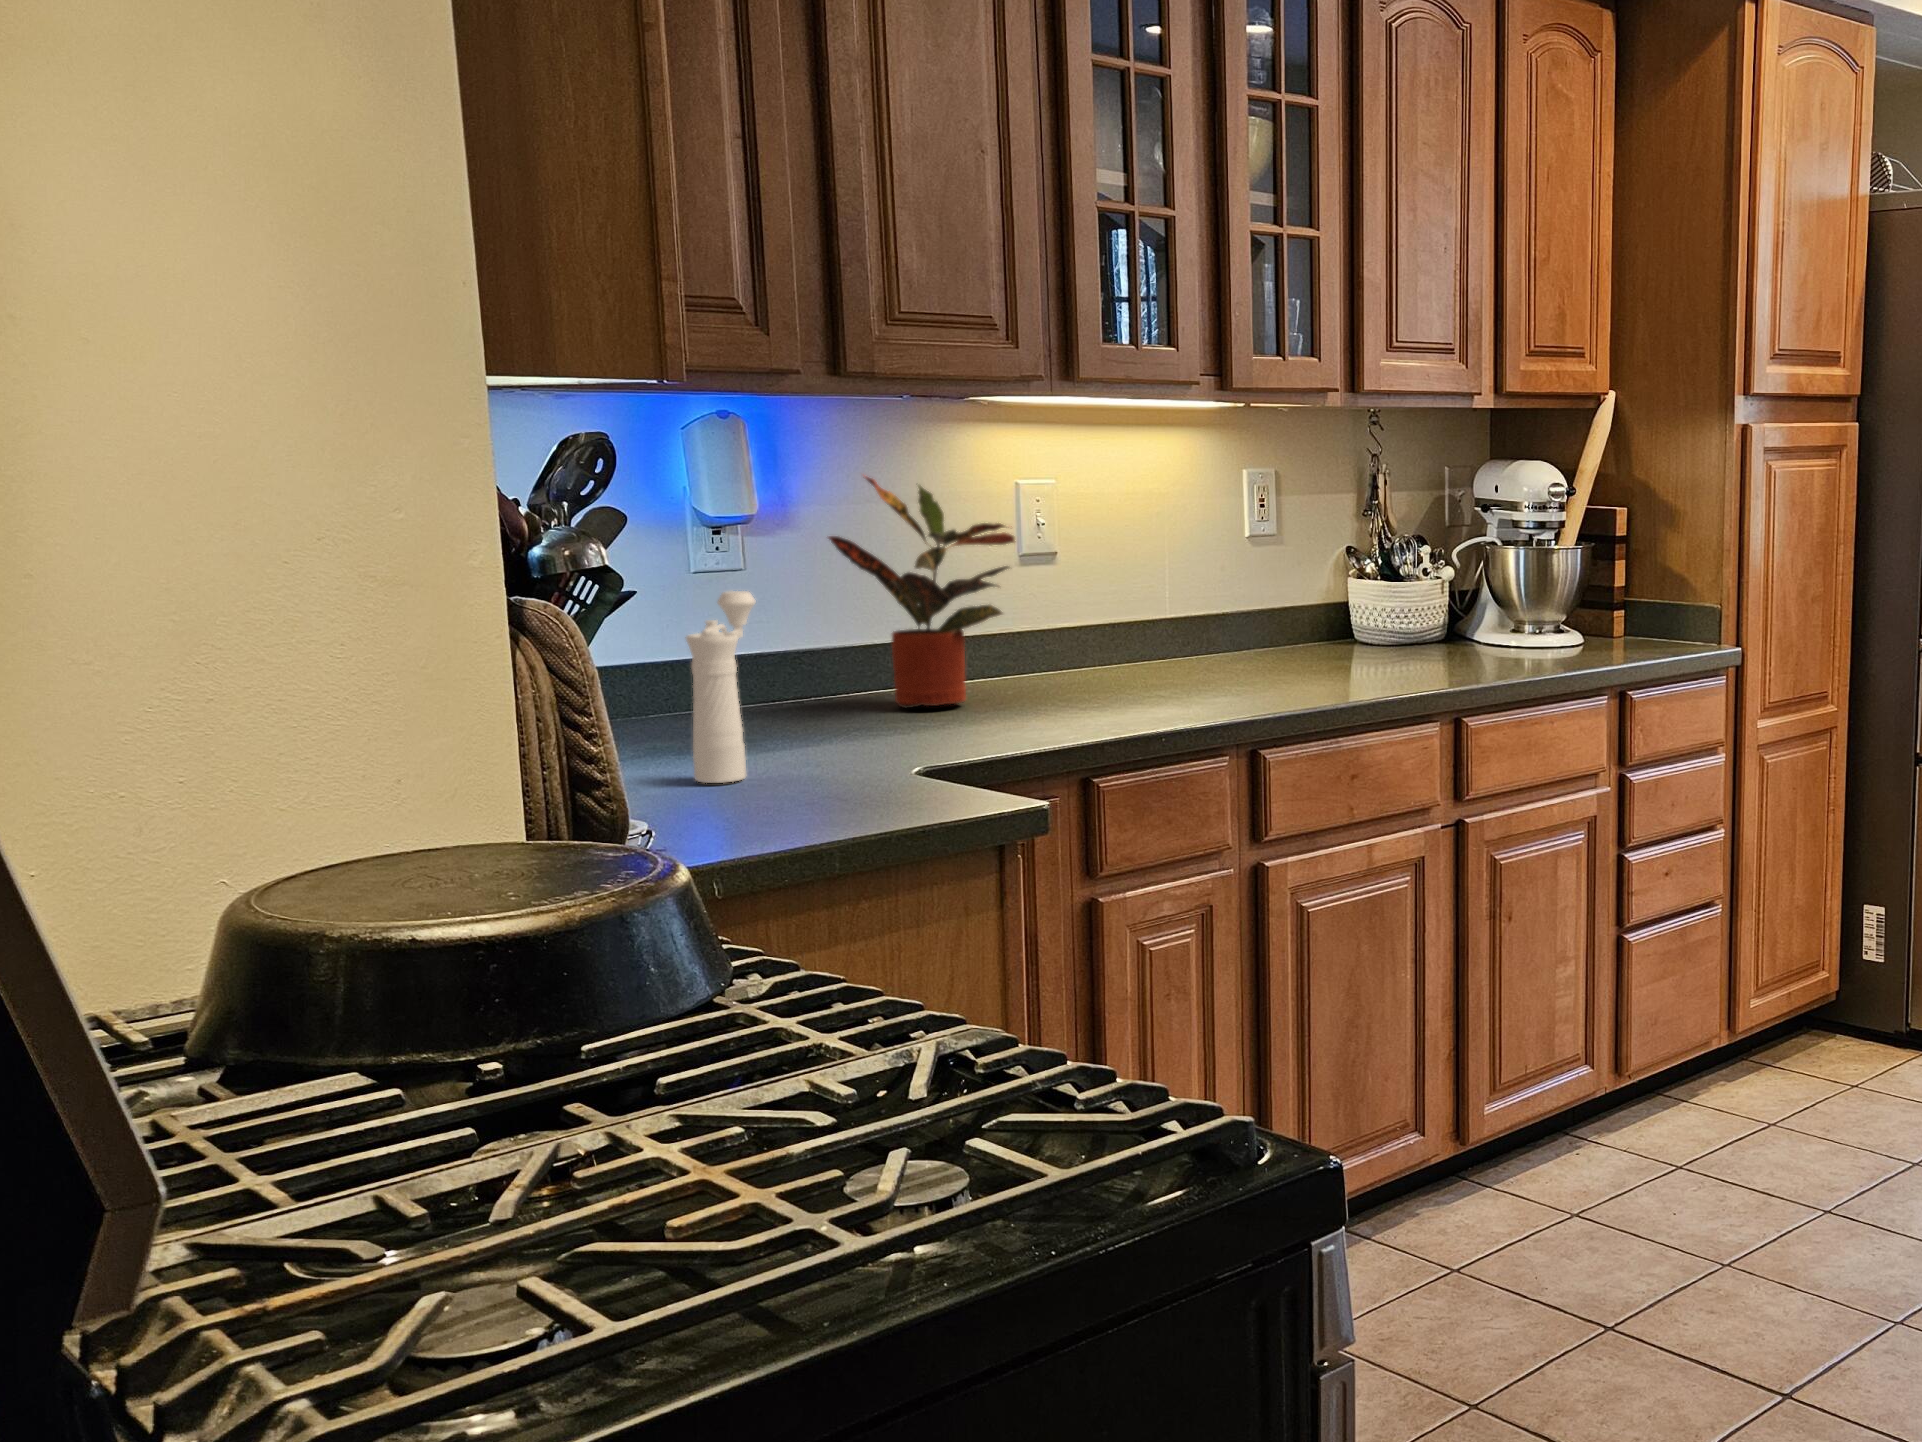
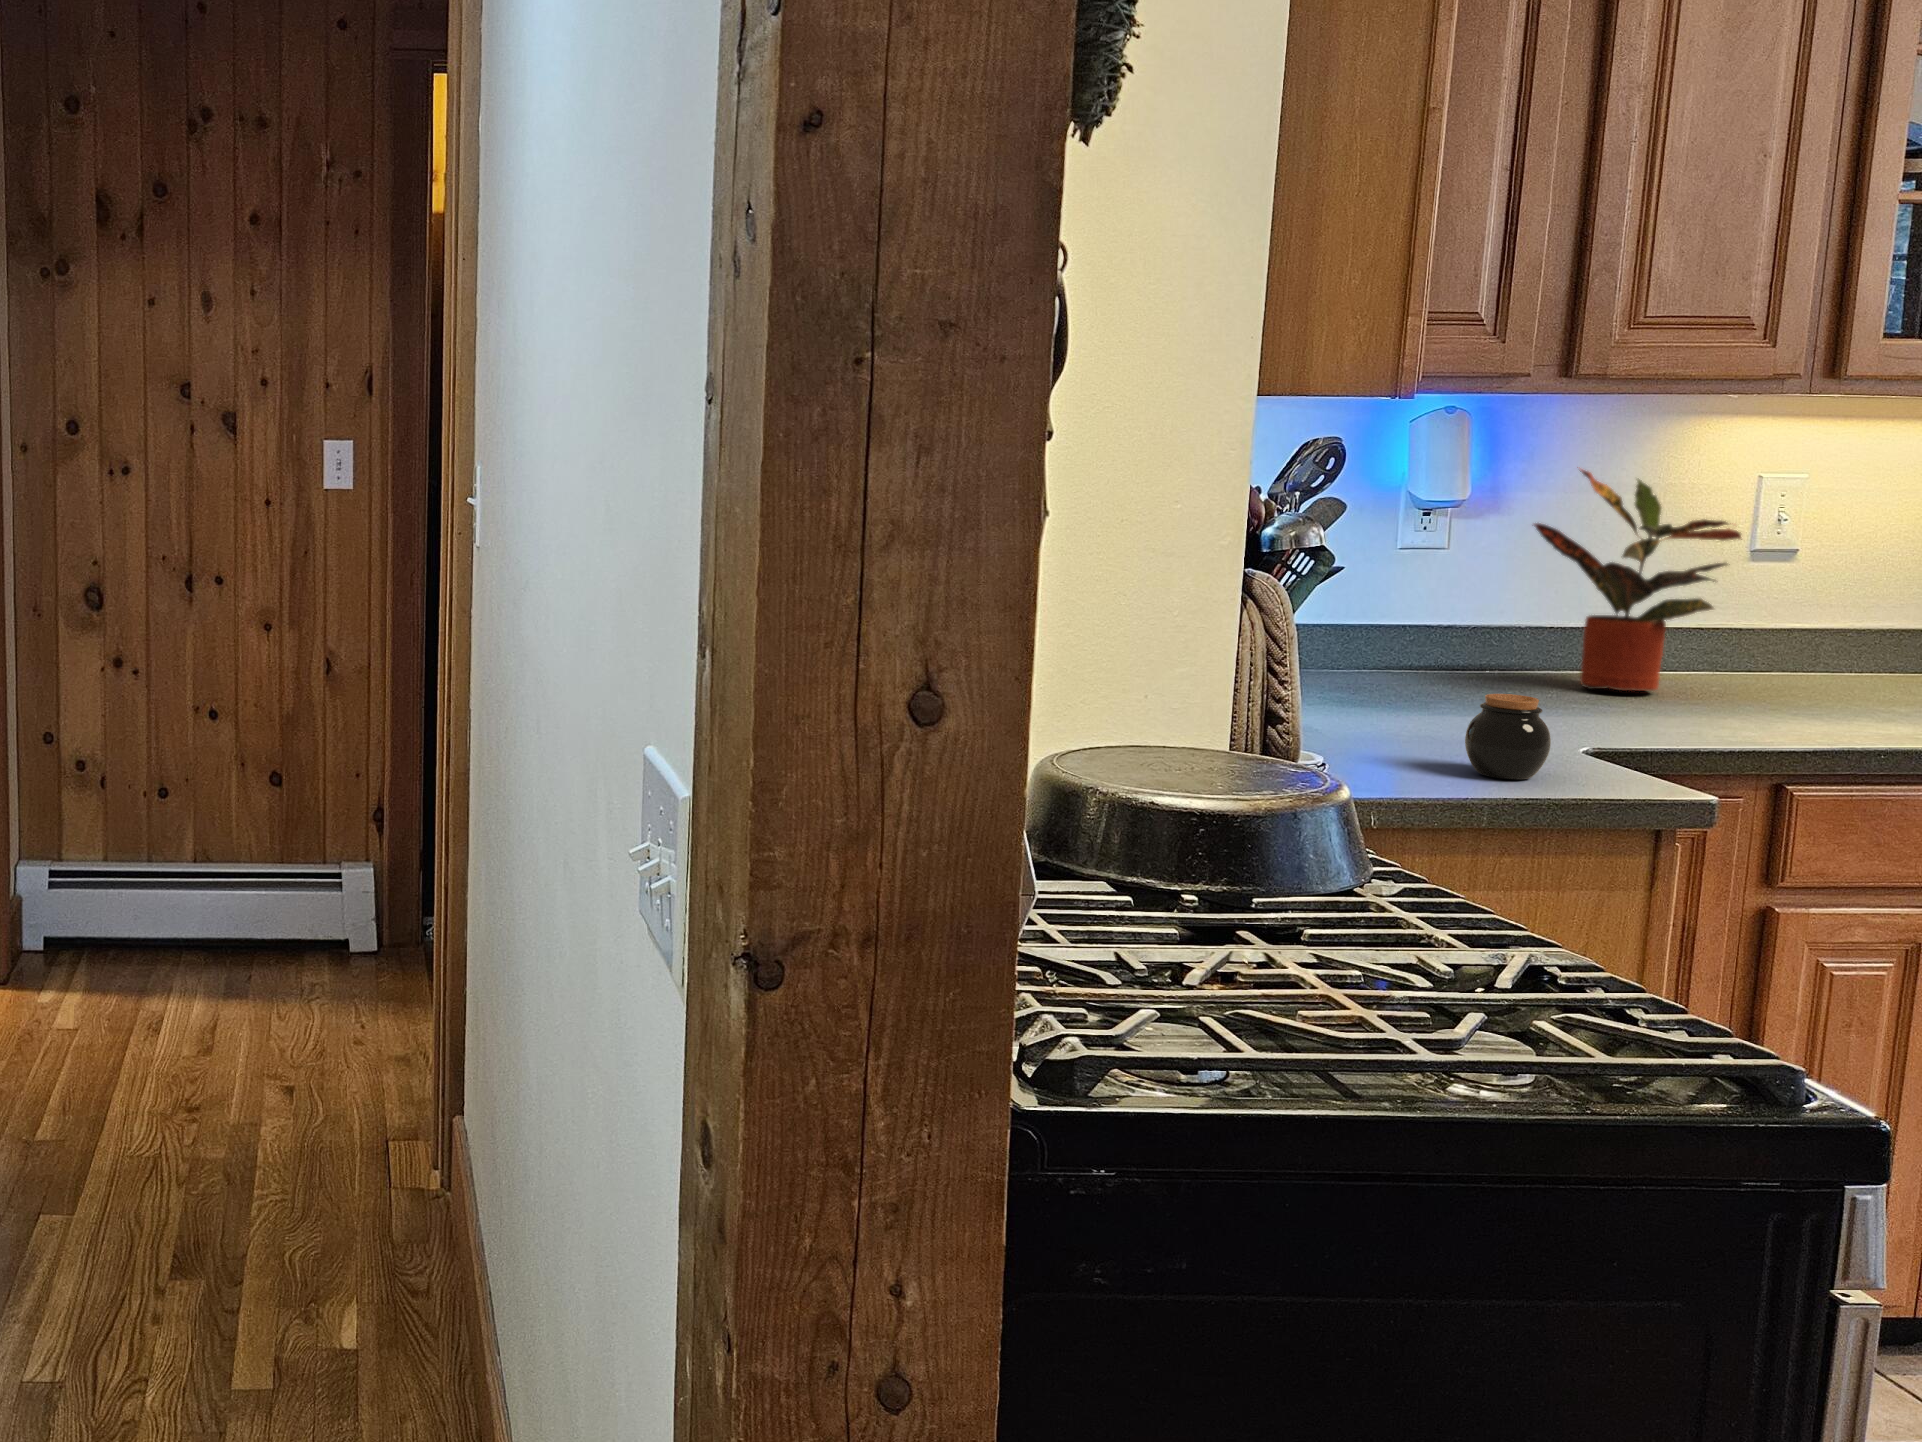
pepper mill: present [685,591,756,783] -> none [1370,569,1451,733]
jar: none [800,722,887,817] -> present [1465,694,1551,779]

